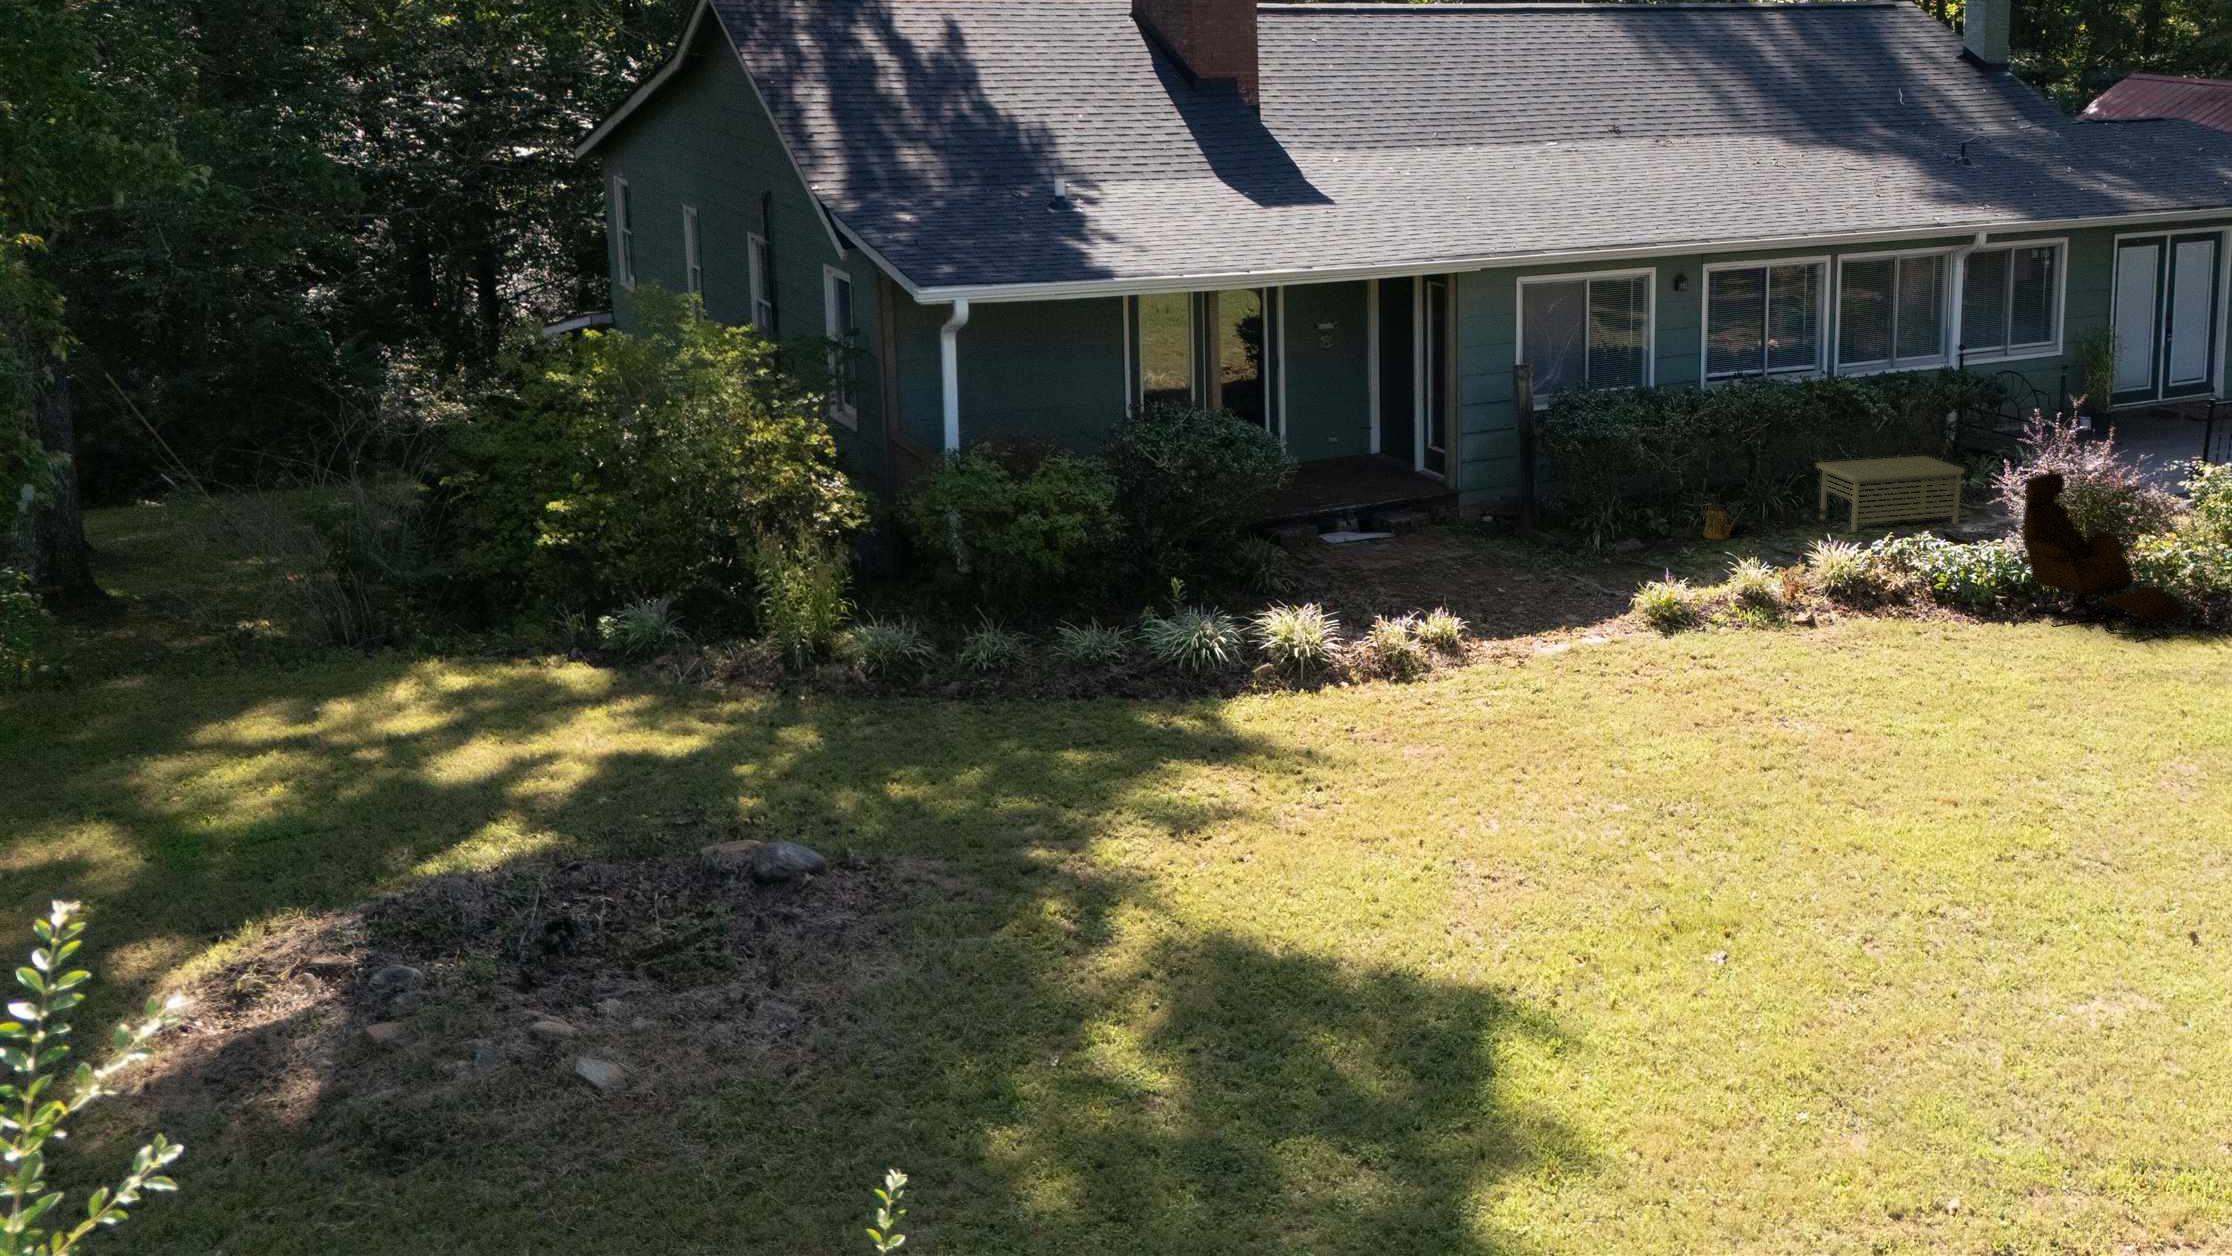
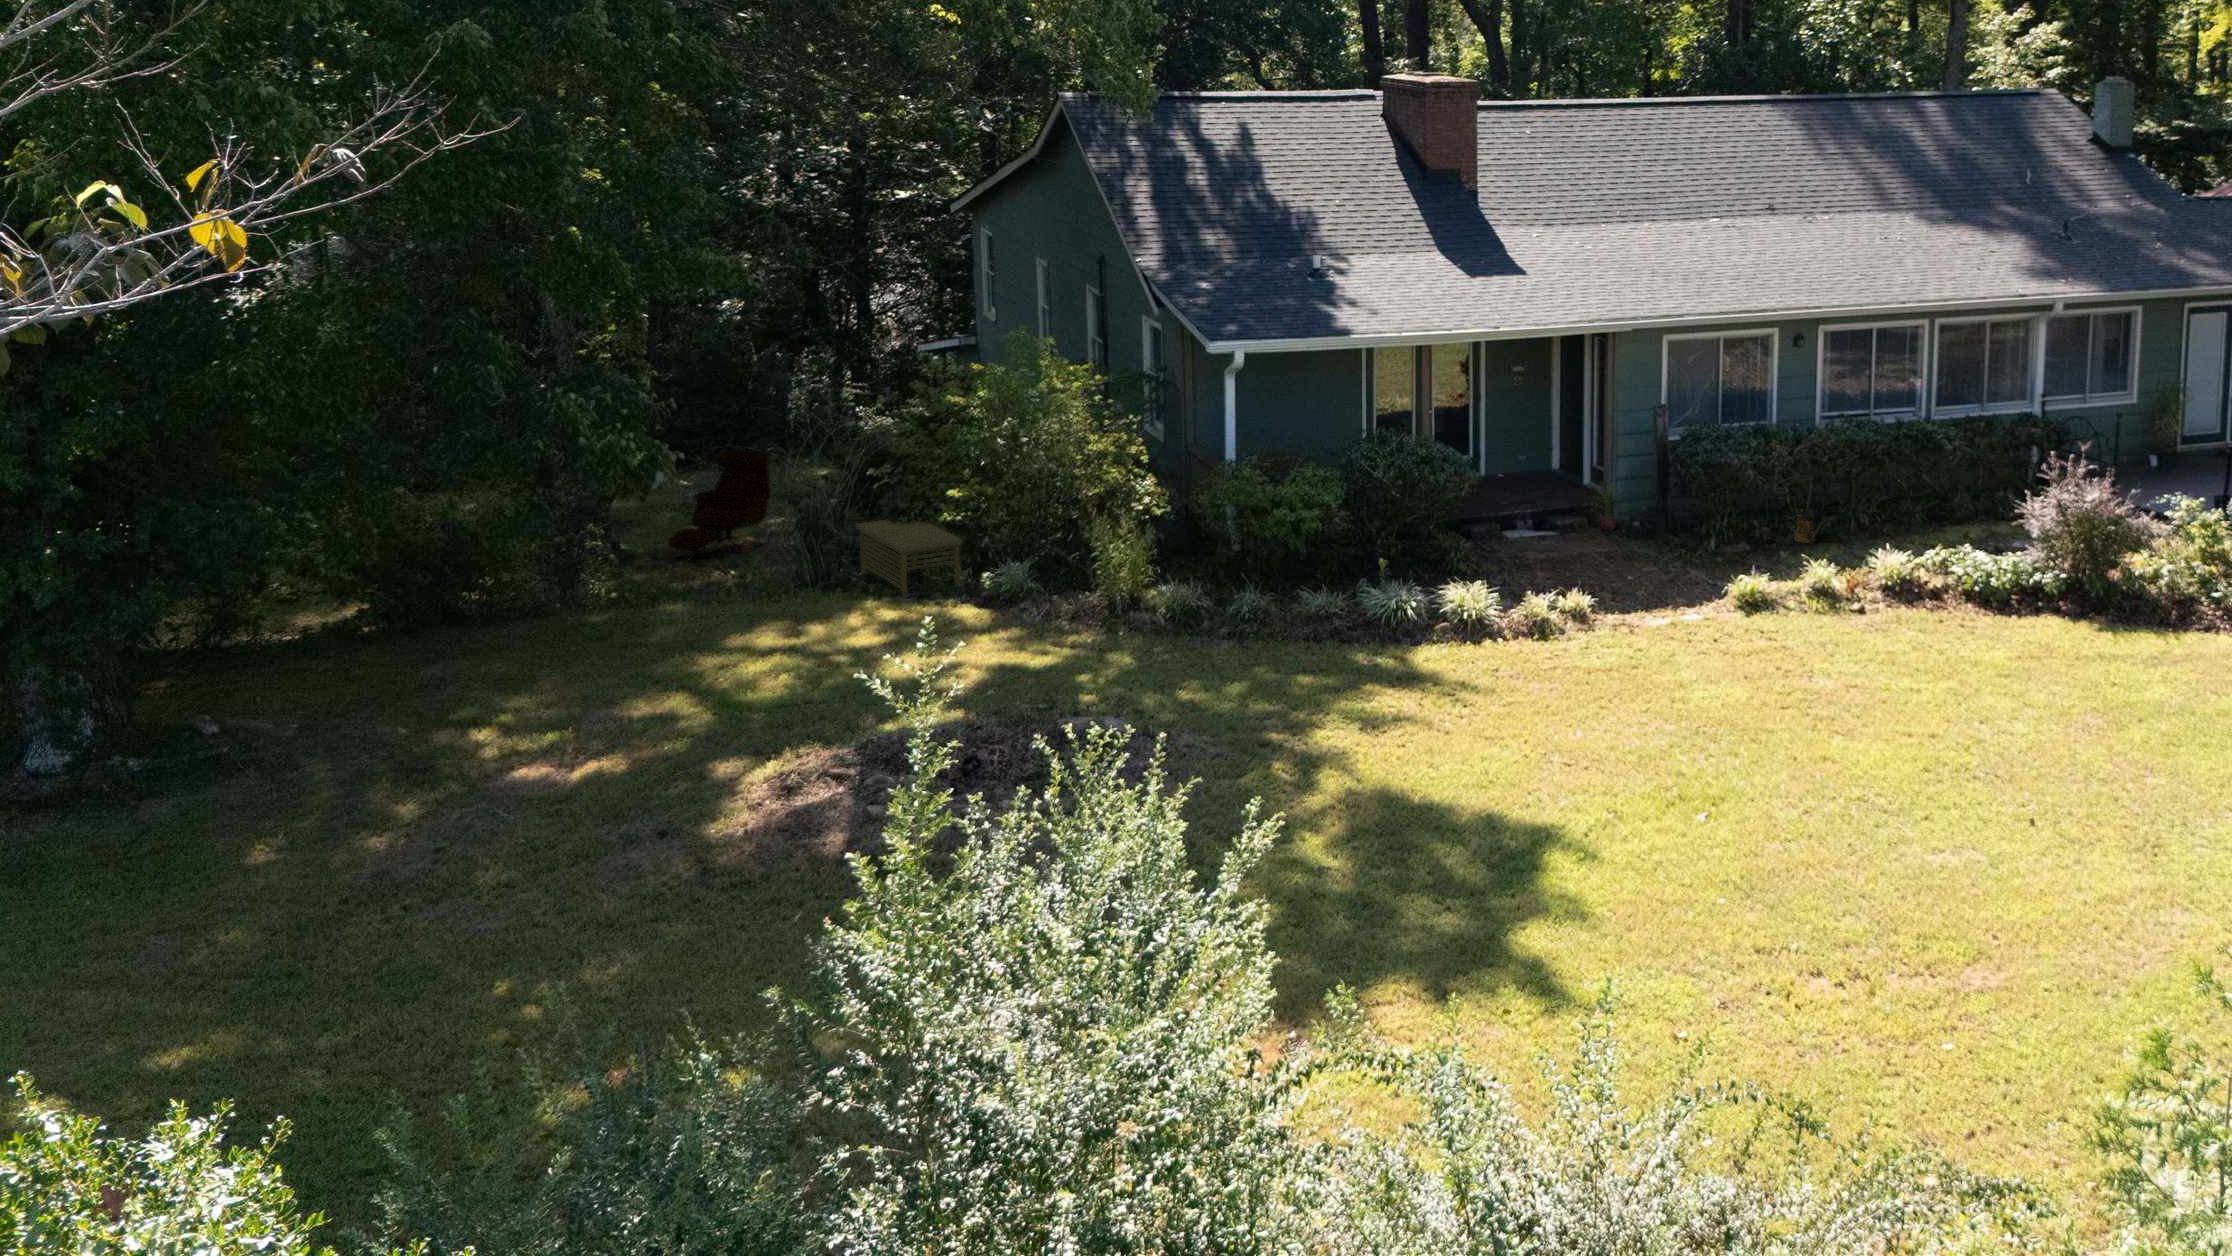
storage bench: present [1817,456,1965,532] -> present [856,520,963,596]
decorative plant: none [1426,468,1498,534] -> present [1597,485,1621,531]
lounge chair: present [2022,472,2184,642] -> present [668,450,772,559]

